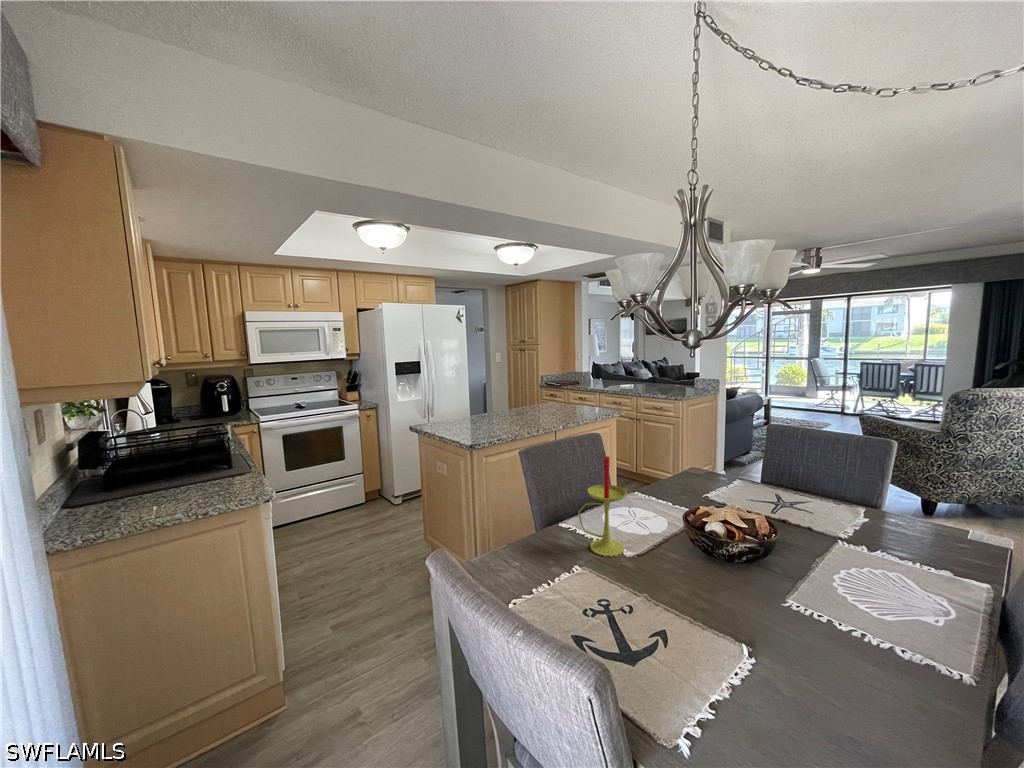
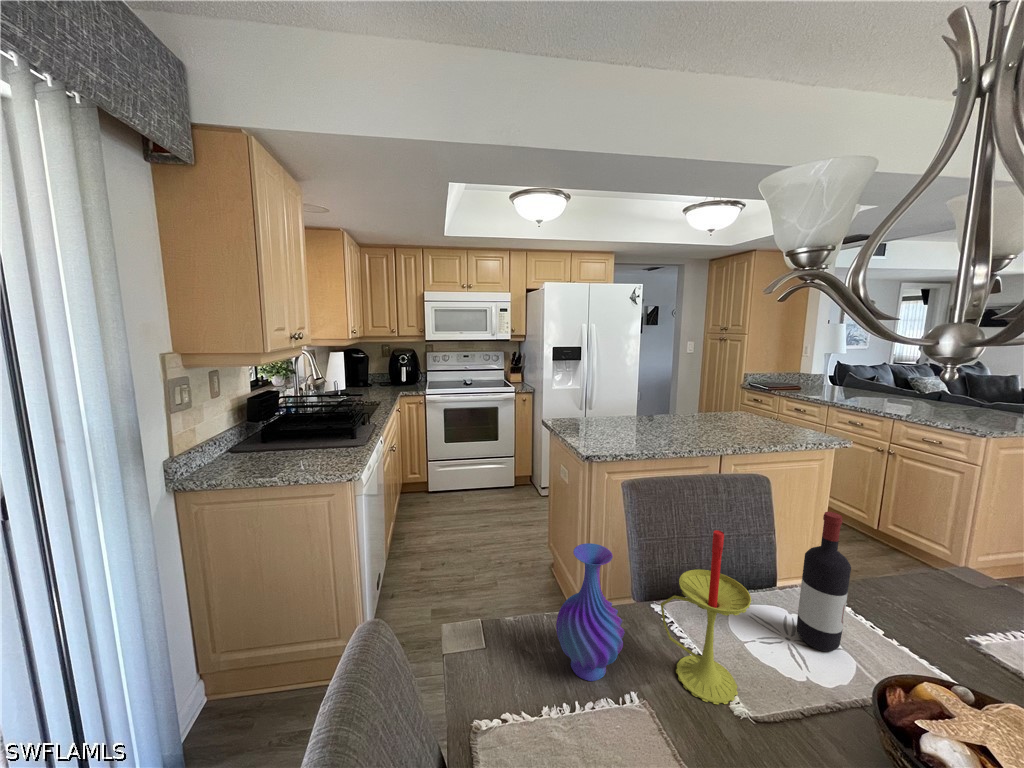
wine bottle: none [636,440,658,519] -> present [797,512,851,651]
vase: none [522,483,566,570] -> present [556,543,625,681]

